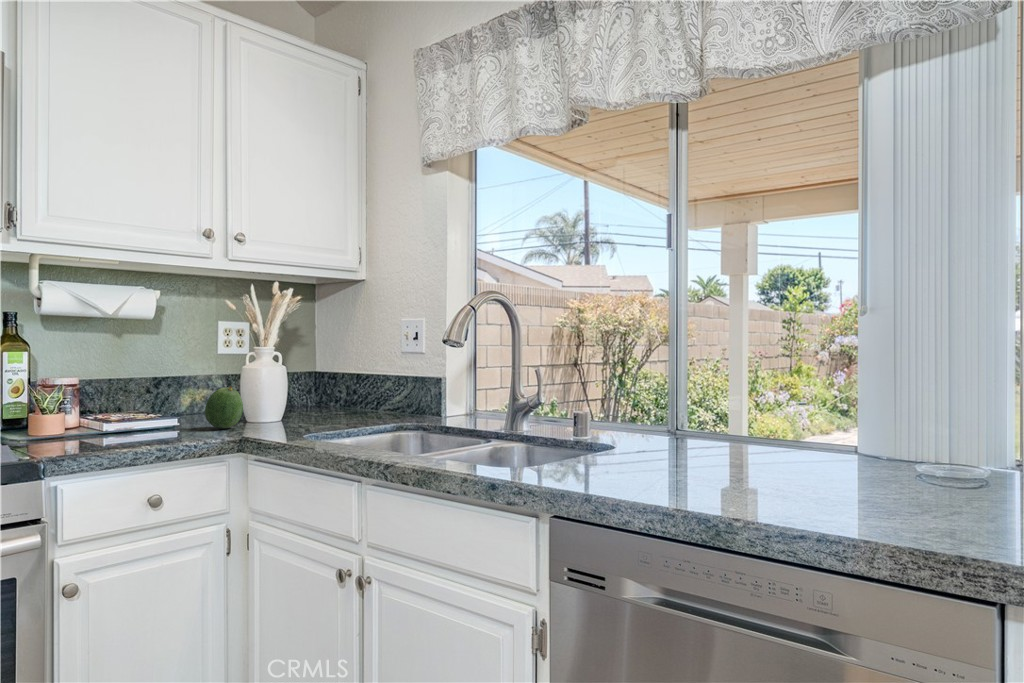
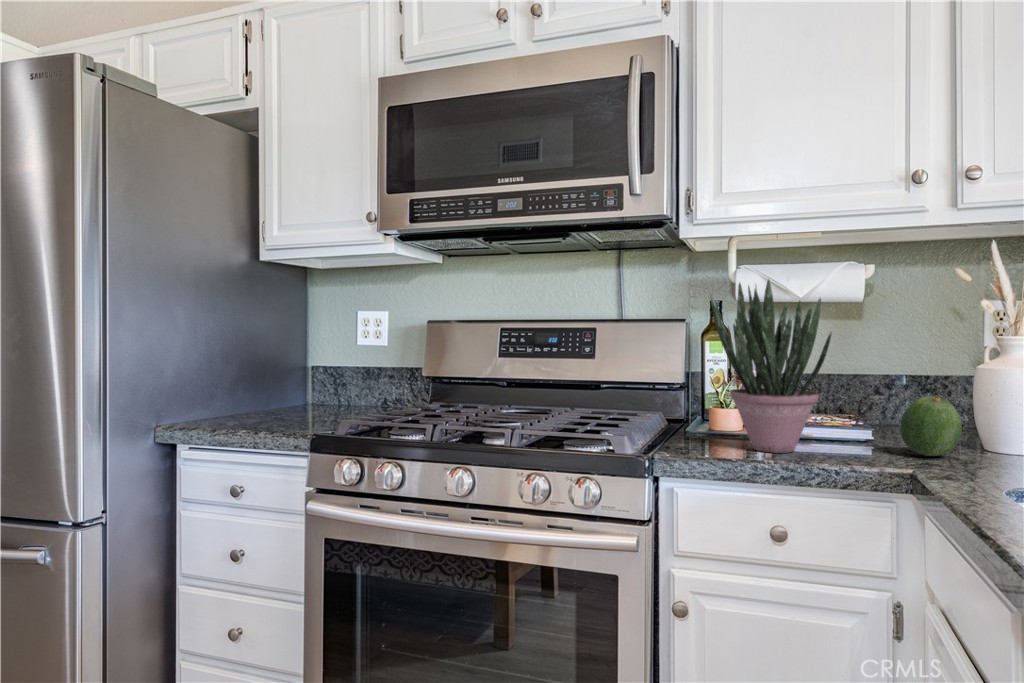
potted plant: none [61,300,175,444] -> present [710,280,832,453]

